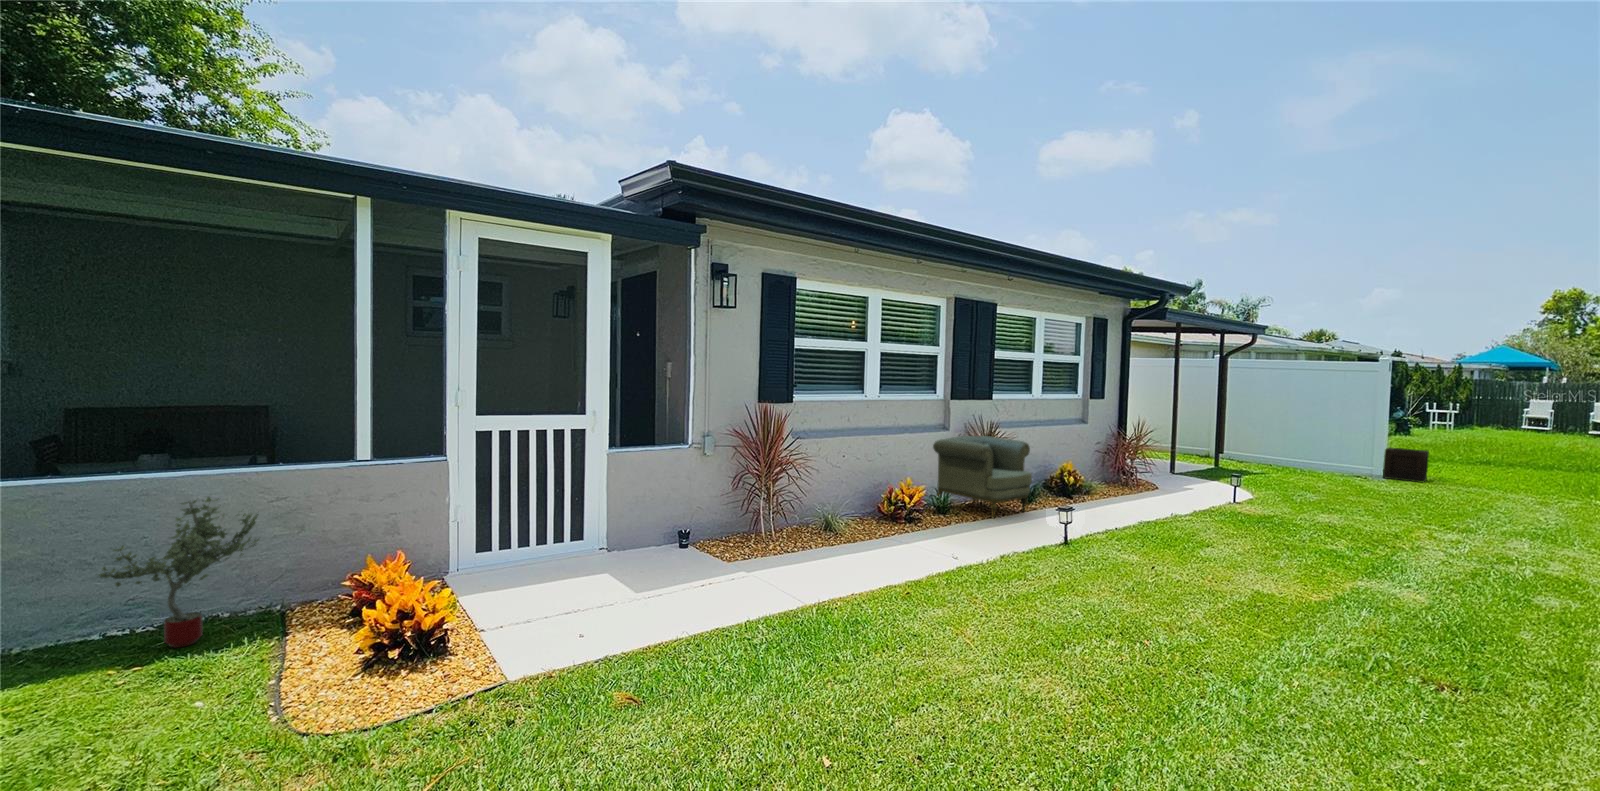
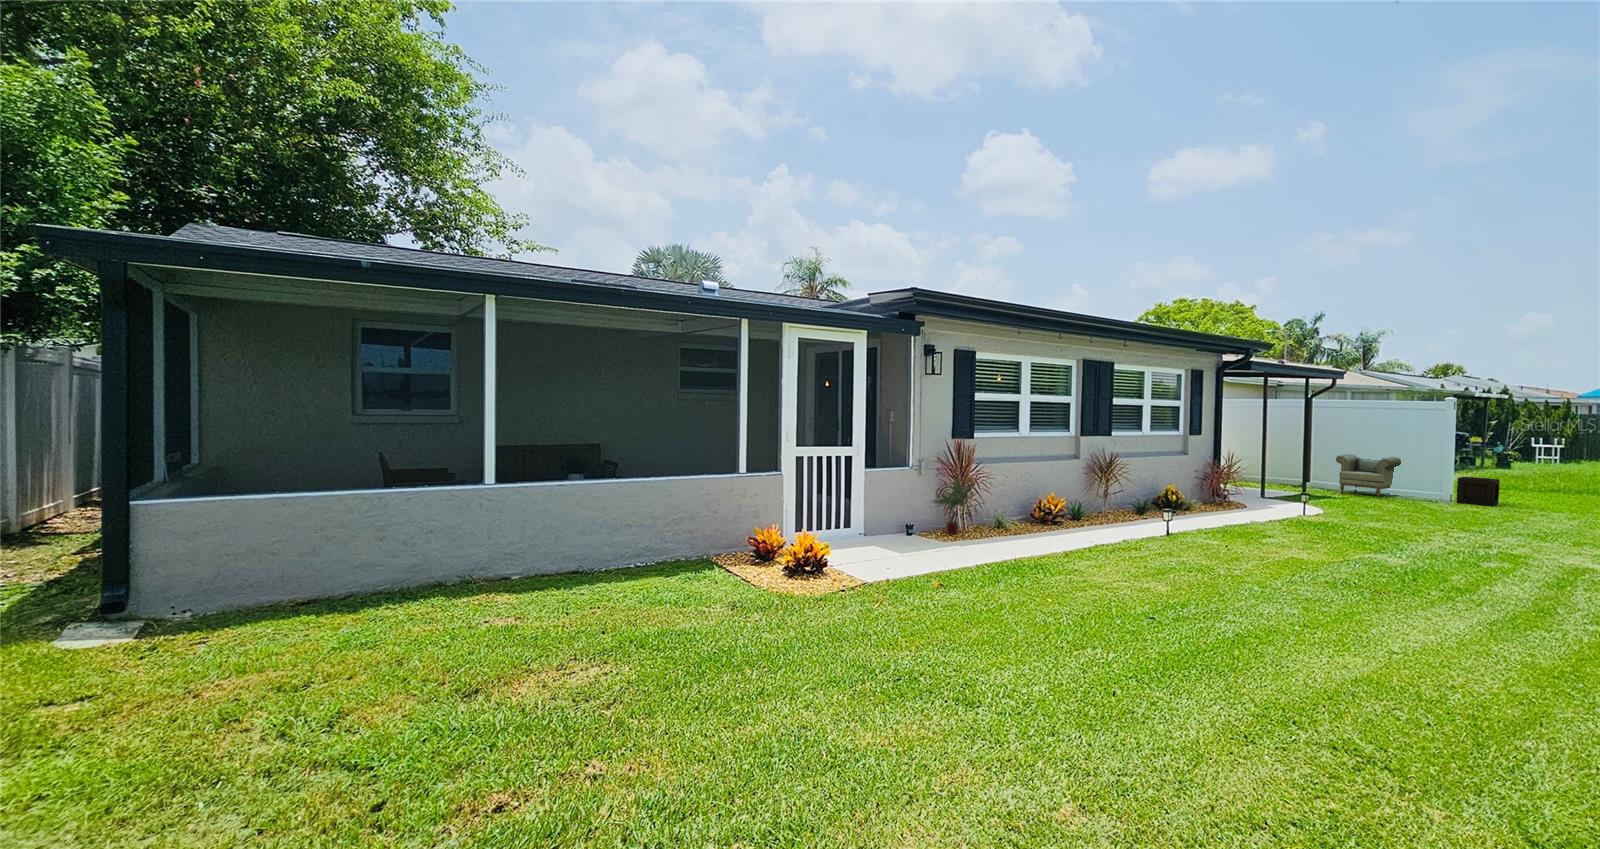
armchair: present [933,436,1032,518] -> present [1336,454,1403,498]
potted tree: present [99,497,259,648] -> present [934,476,975,534]

